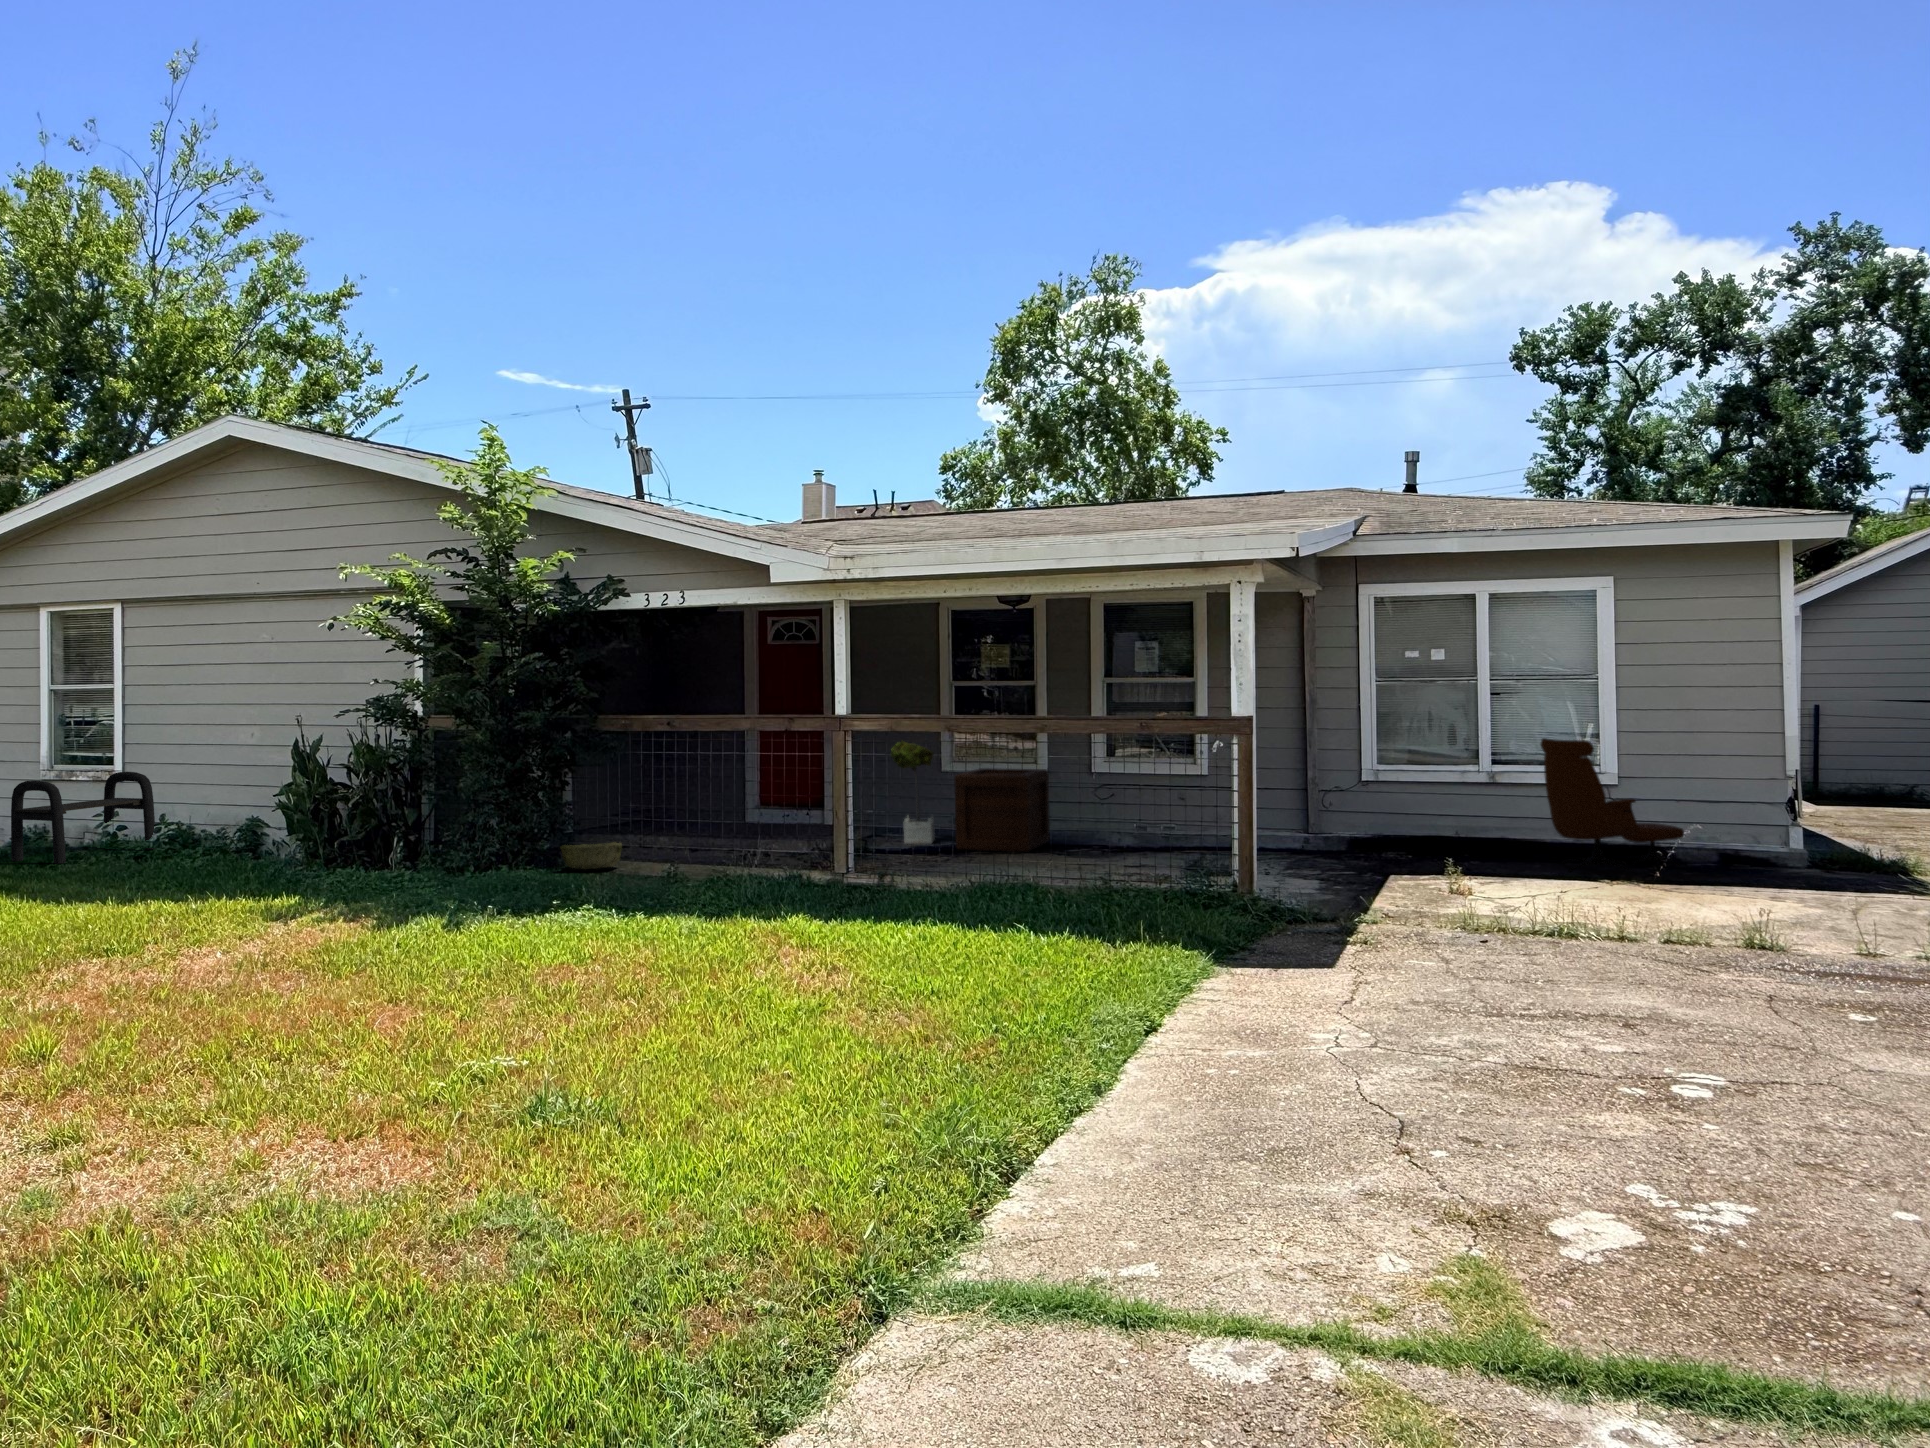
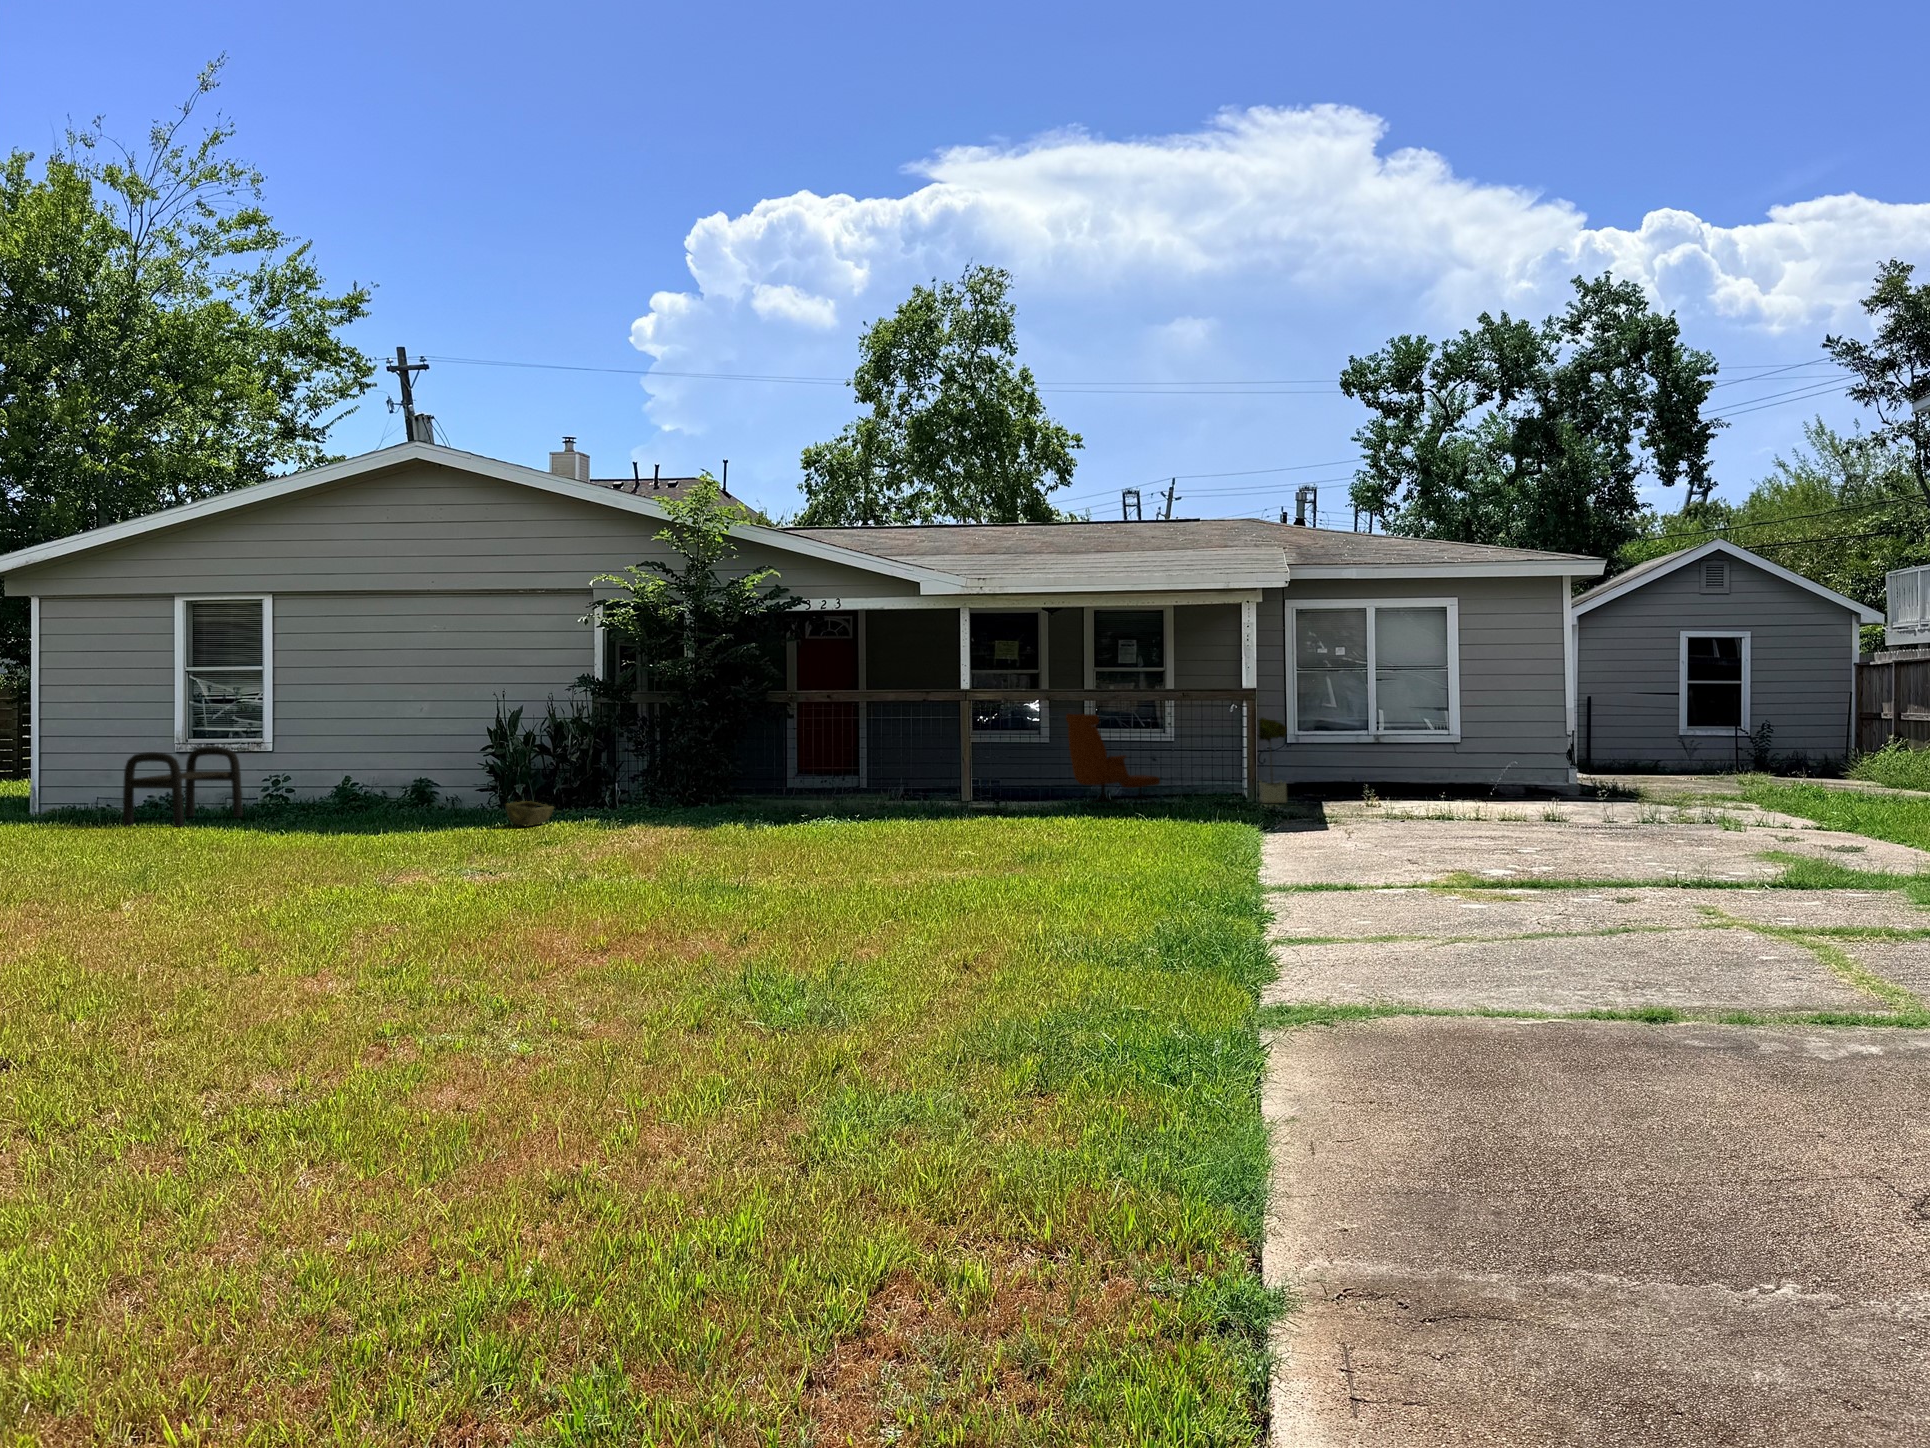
lounge chair: present [1540,738,1684,874] -> present [1066,714,1160,807]
potted tree: present [891,741,935,844] -> present [1259,717,1287,803]
wooden crate: present [954,768,1050,852] -> none [971,741,1040,806]
woven basket: present [560,843,622,870] -> present [506,801,554,826]

